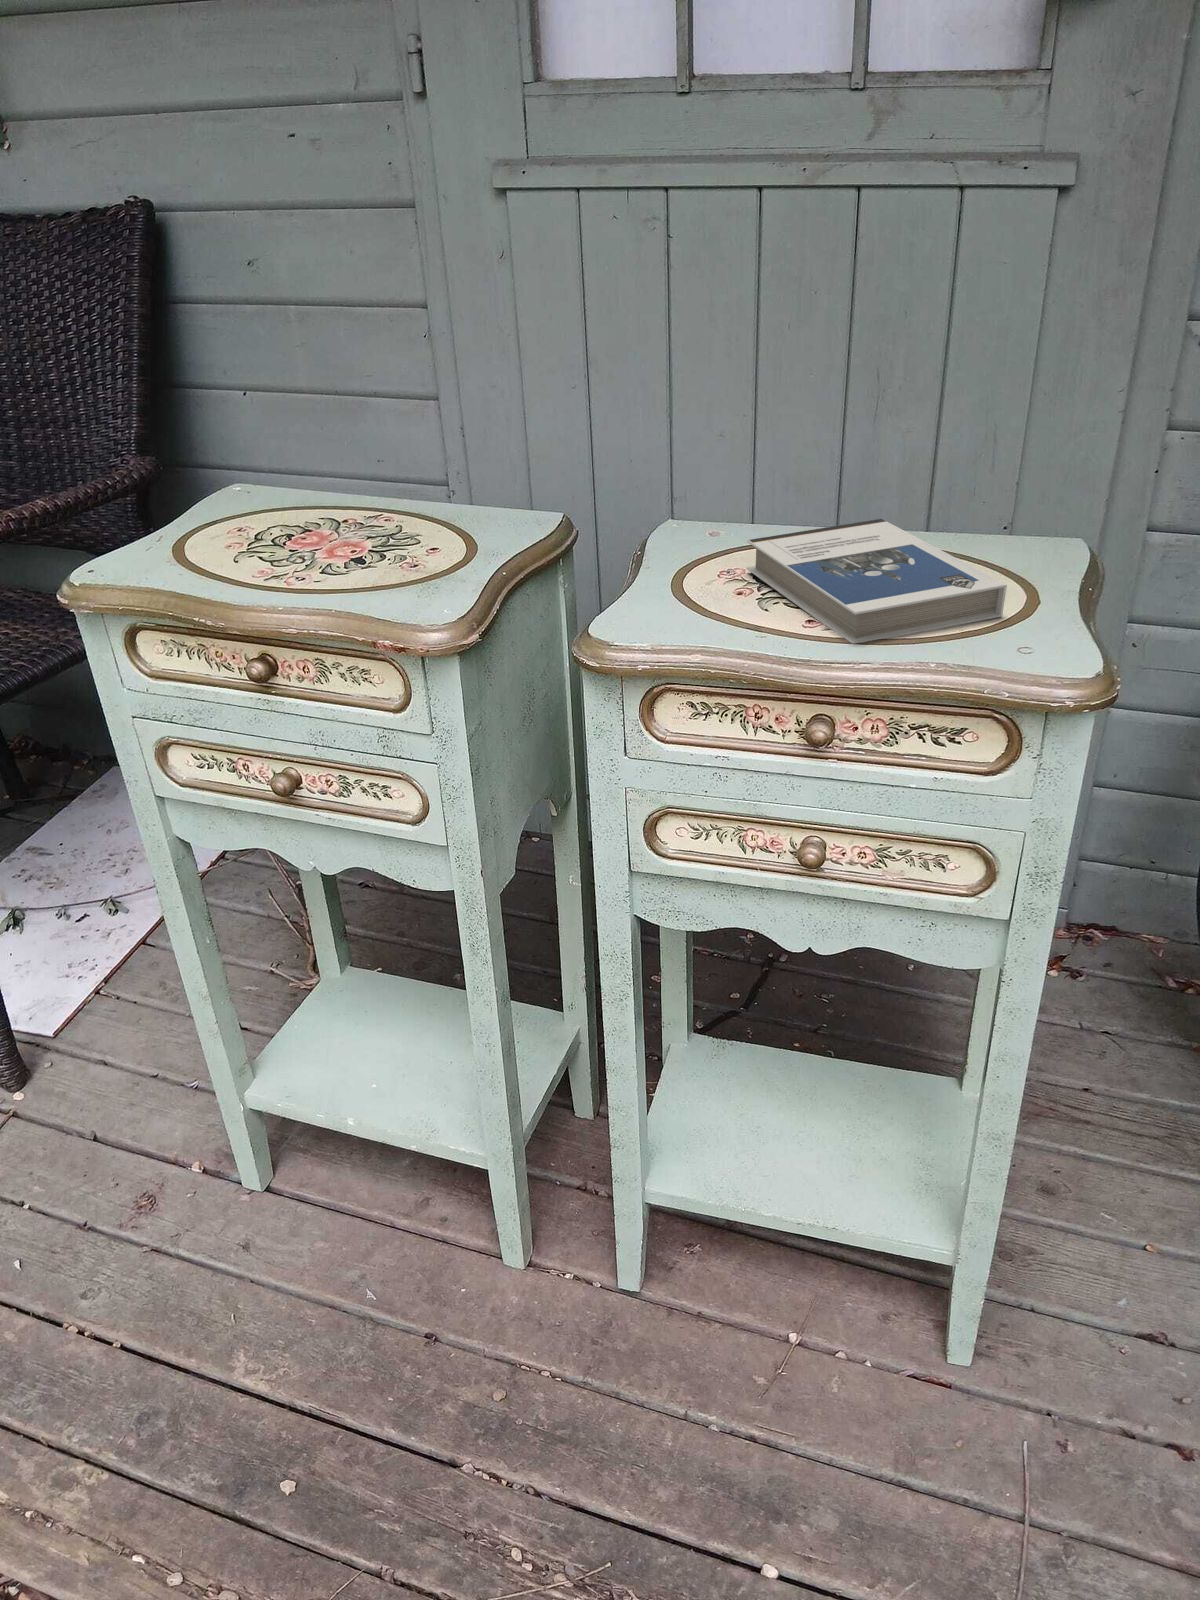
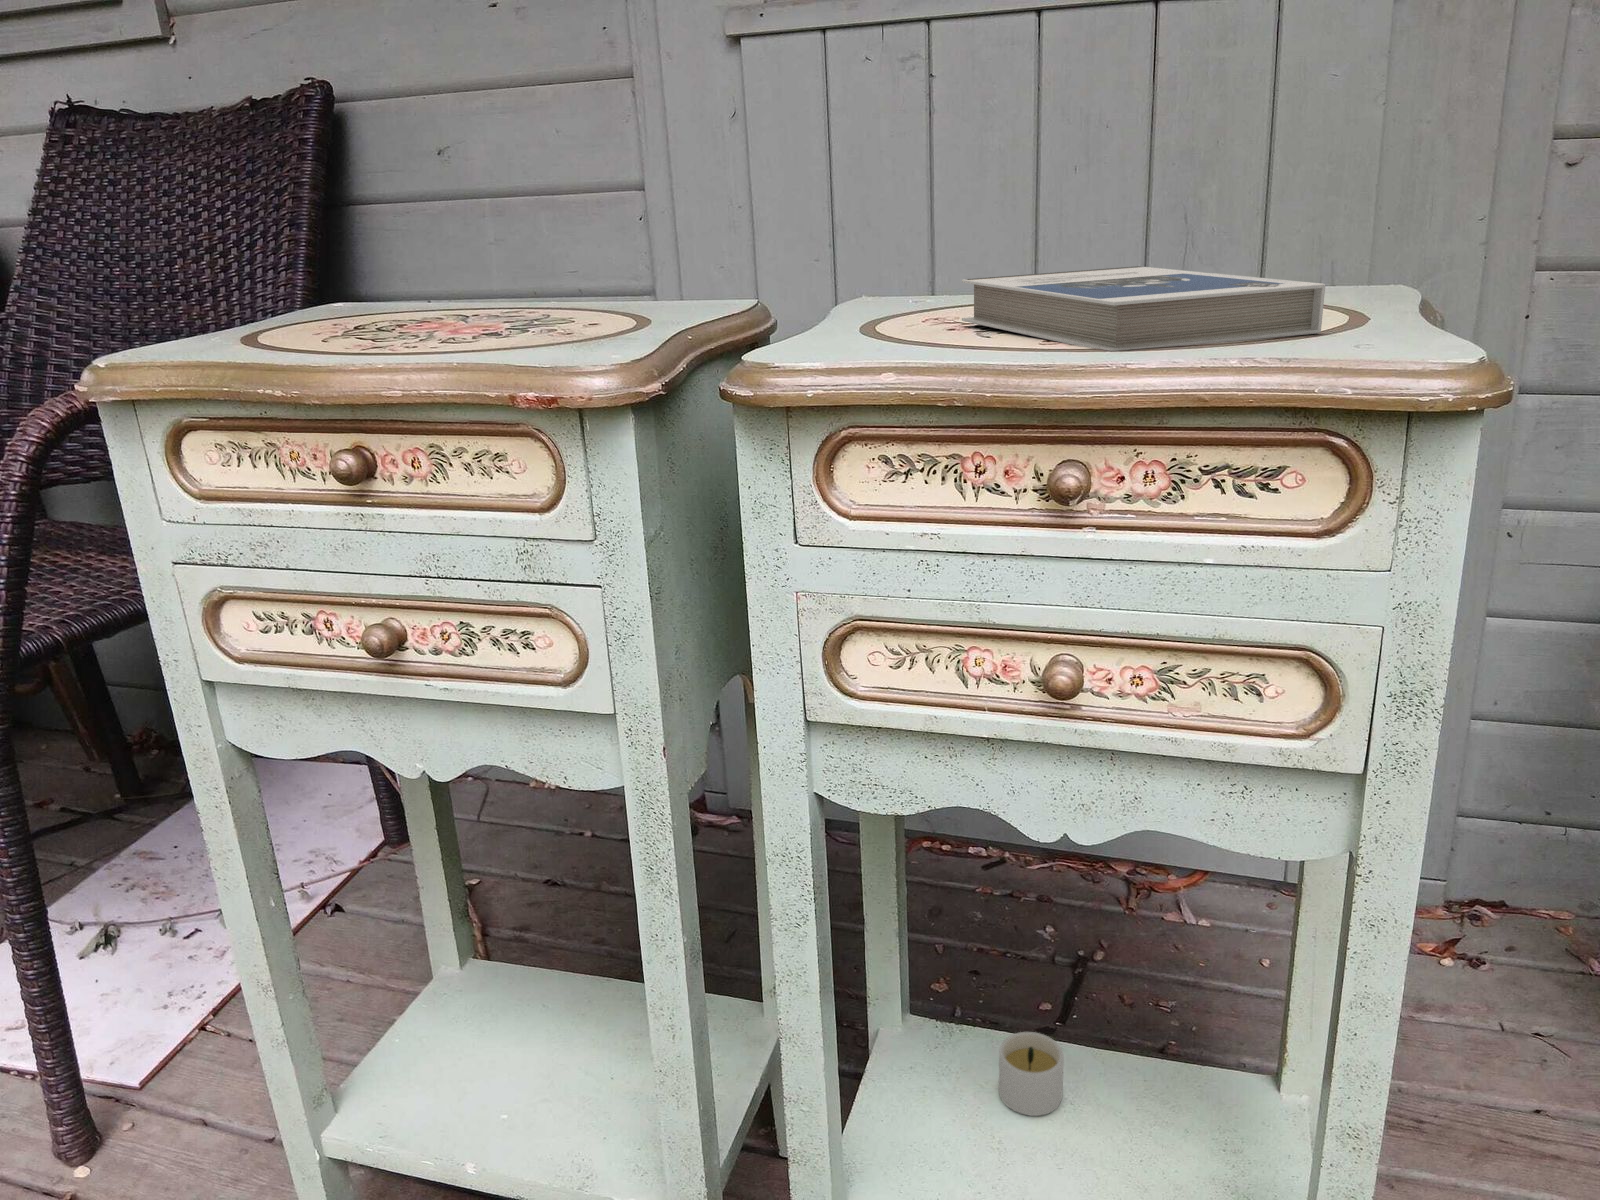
candle: none [758,1050,826,1109] -> present [999,1032,1064,1116]

